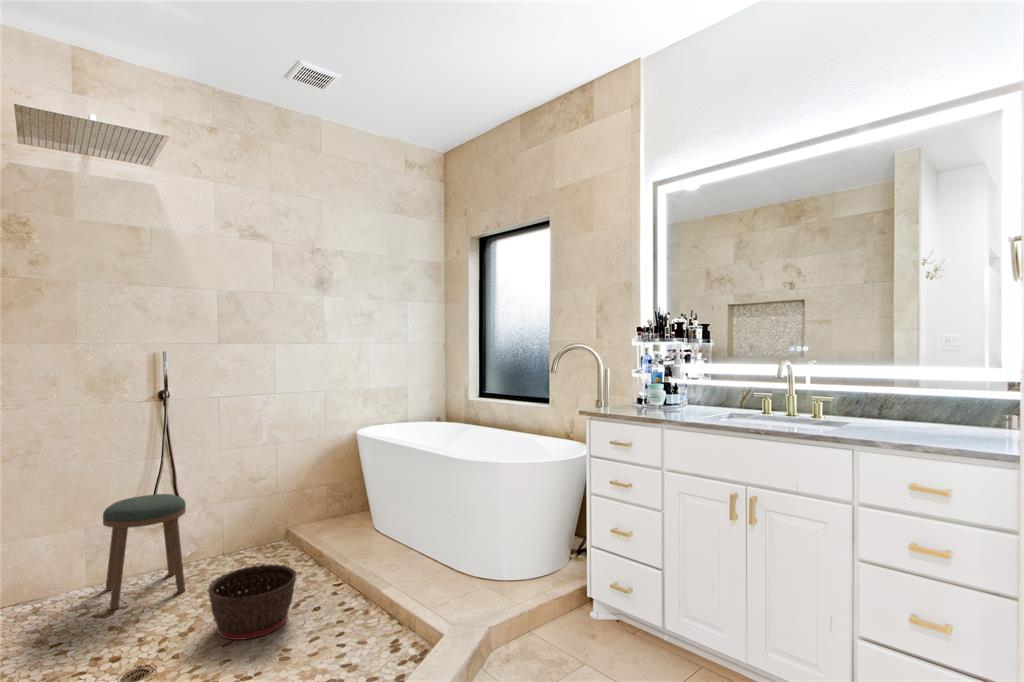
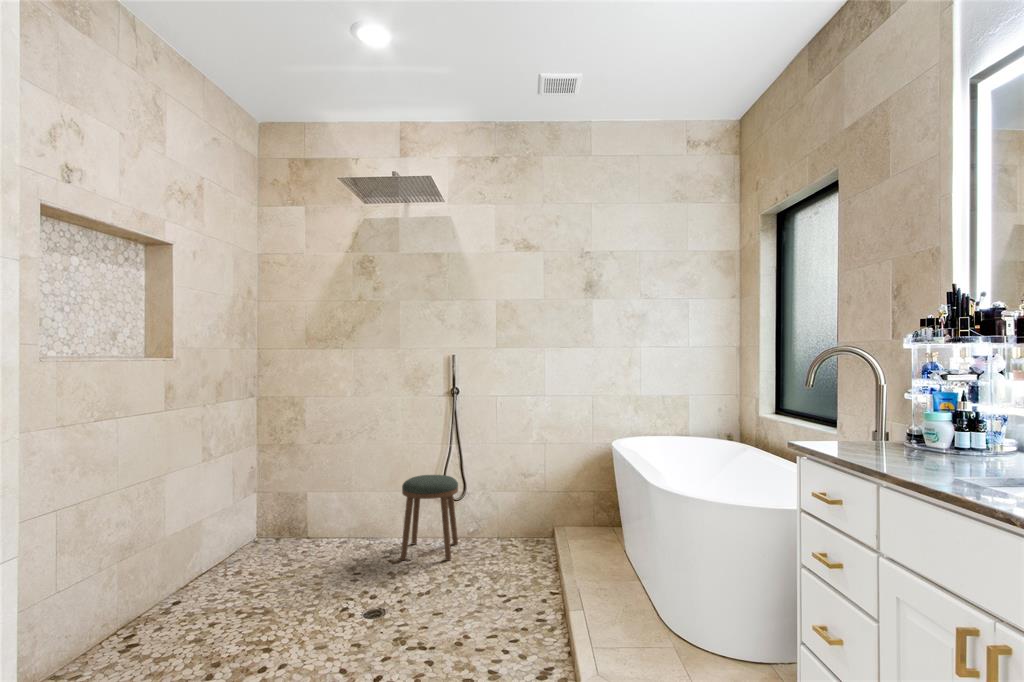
basket: present [208,564,297,640] -> none [430,552,502,617]

